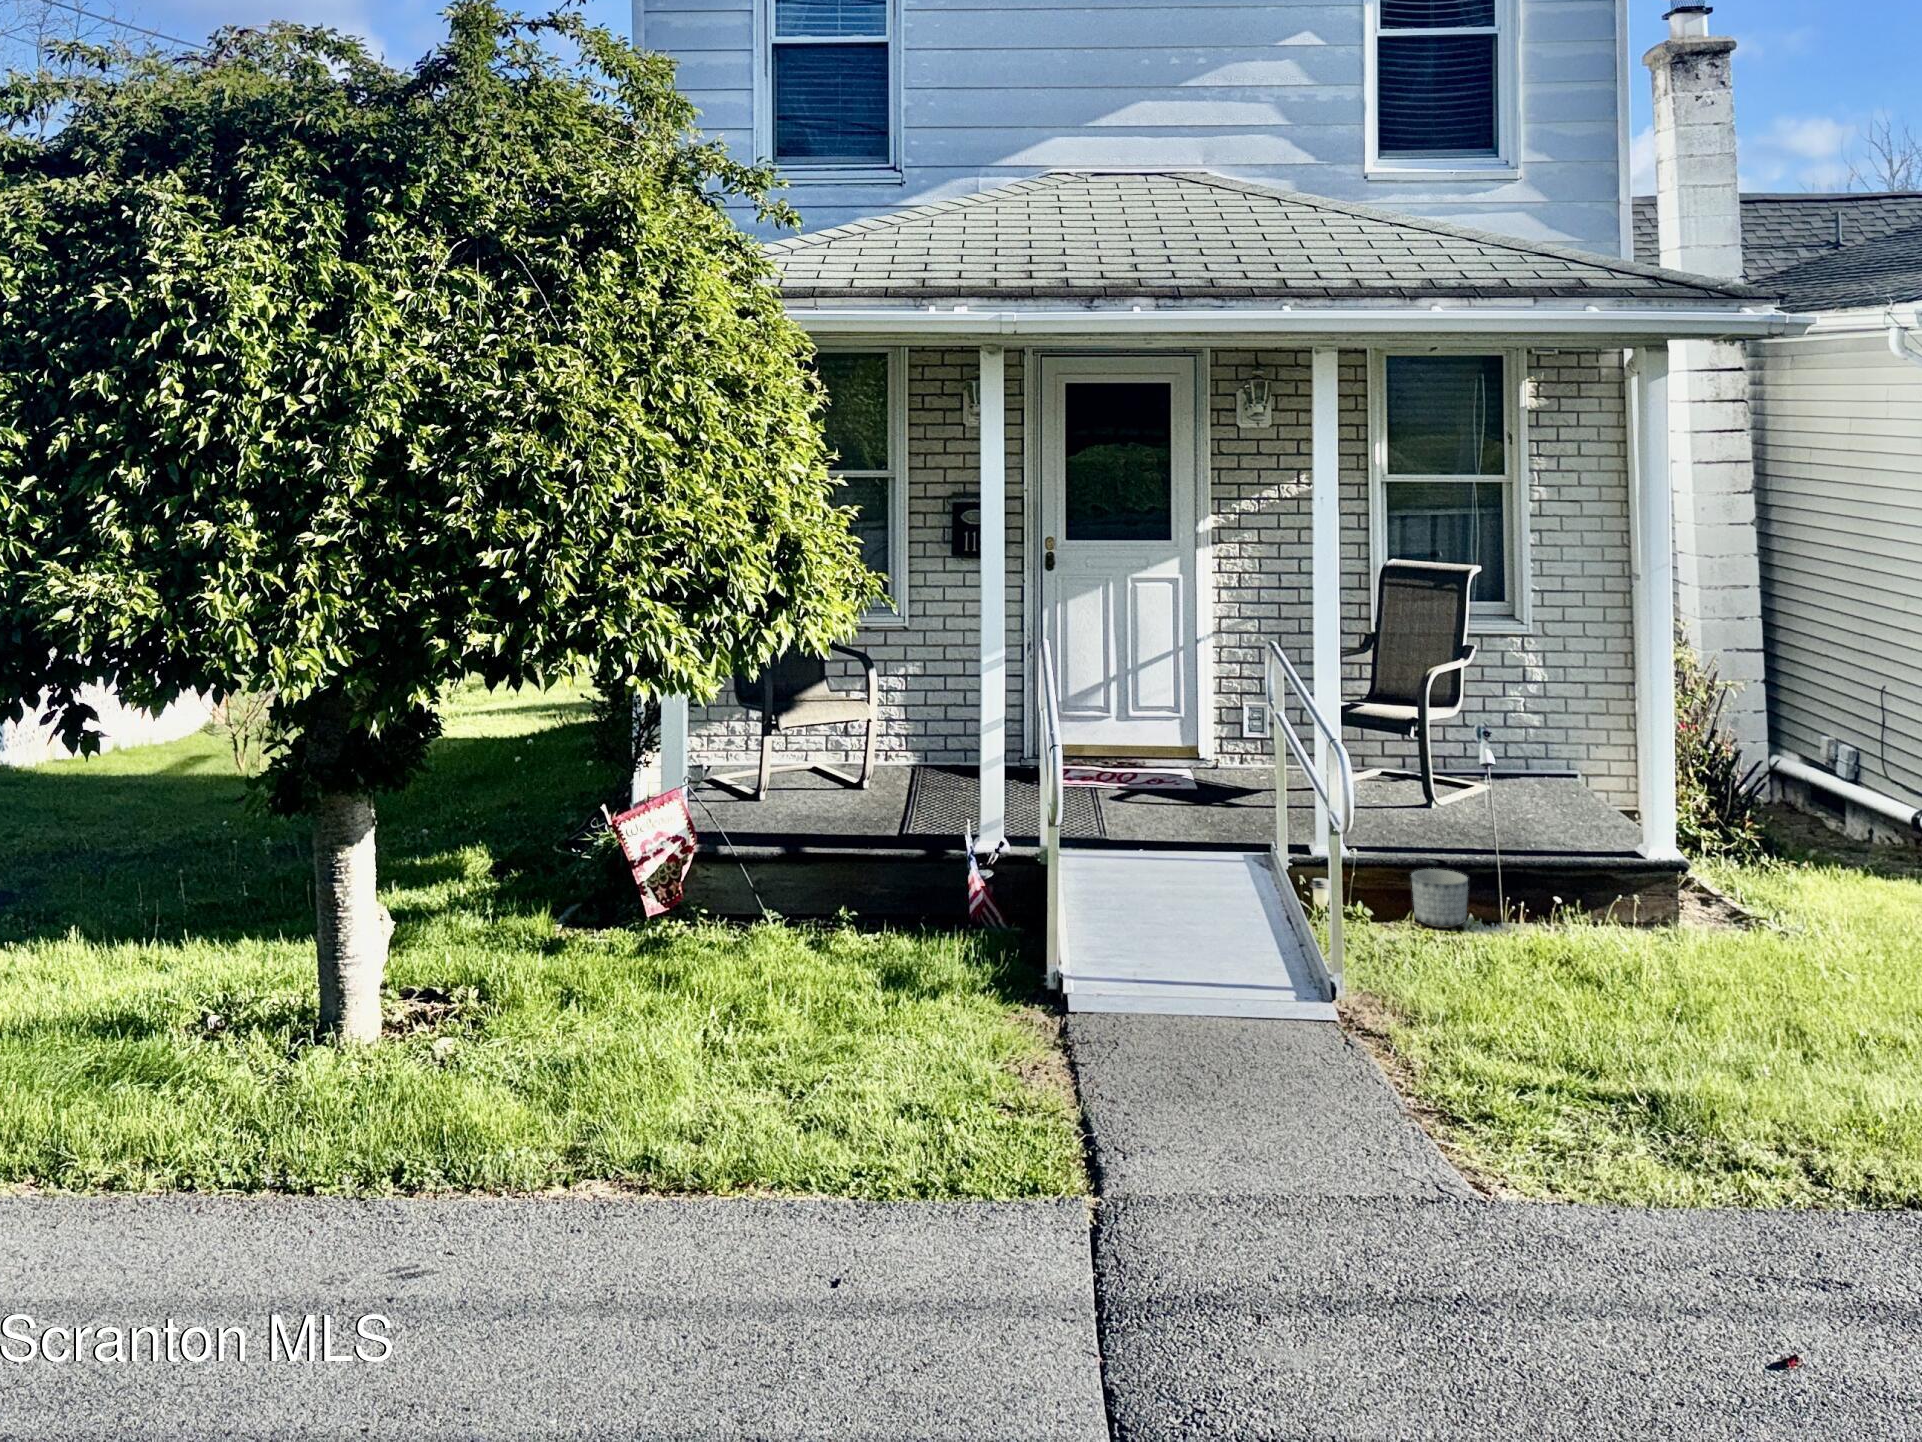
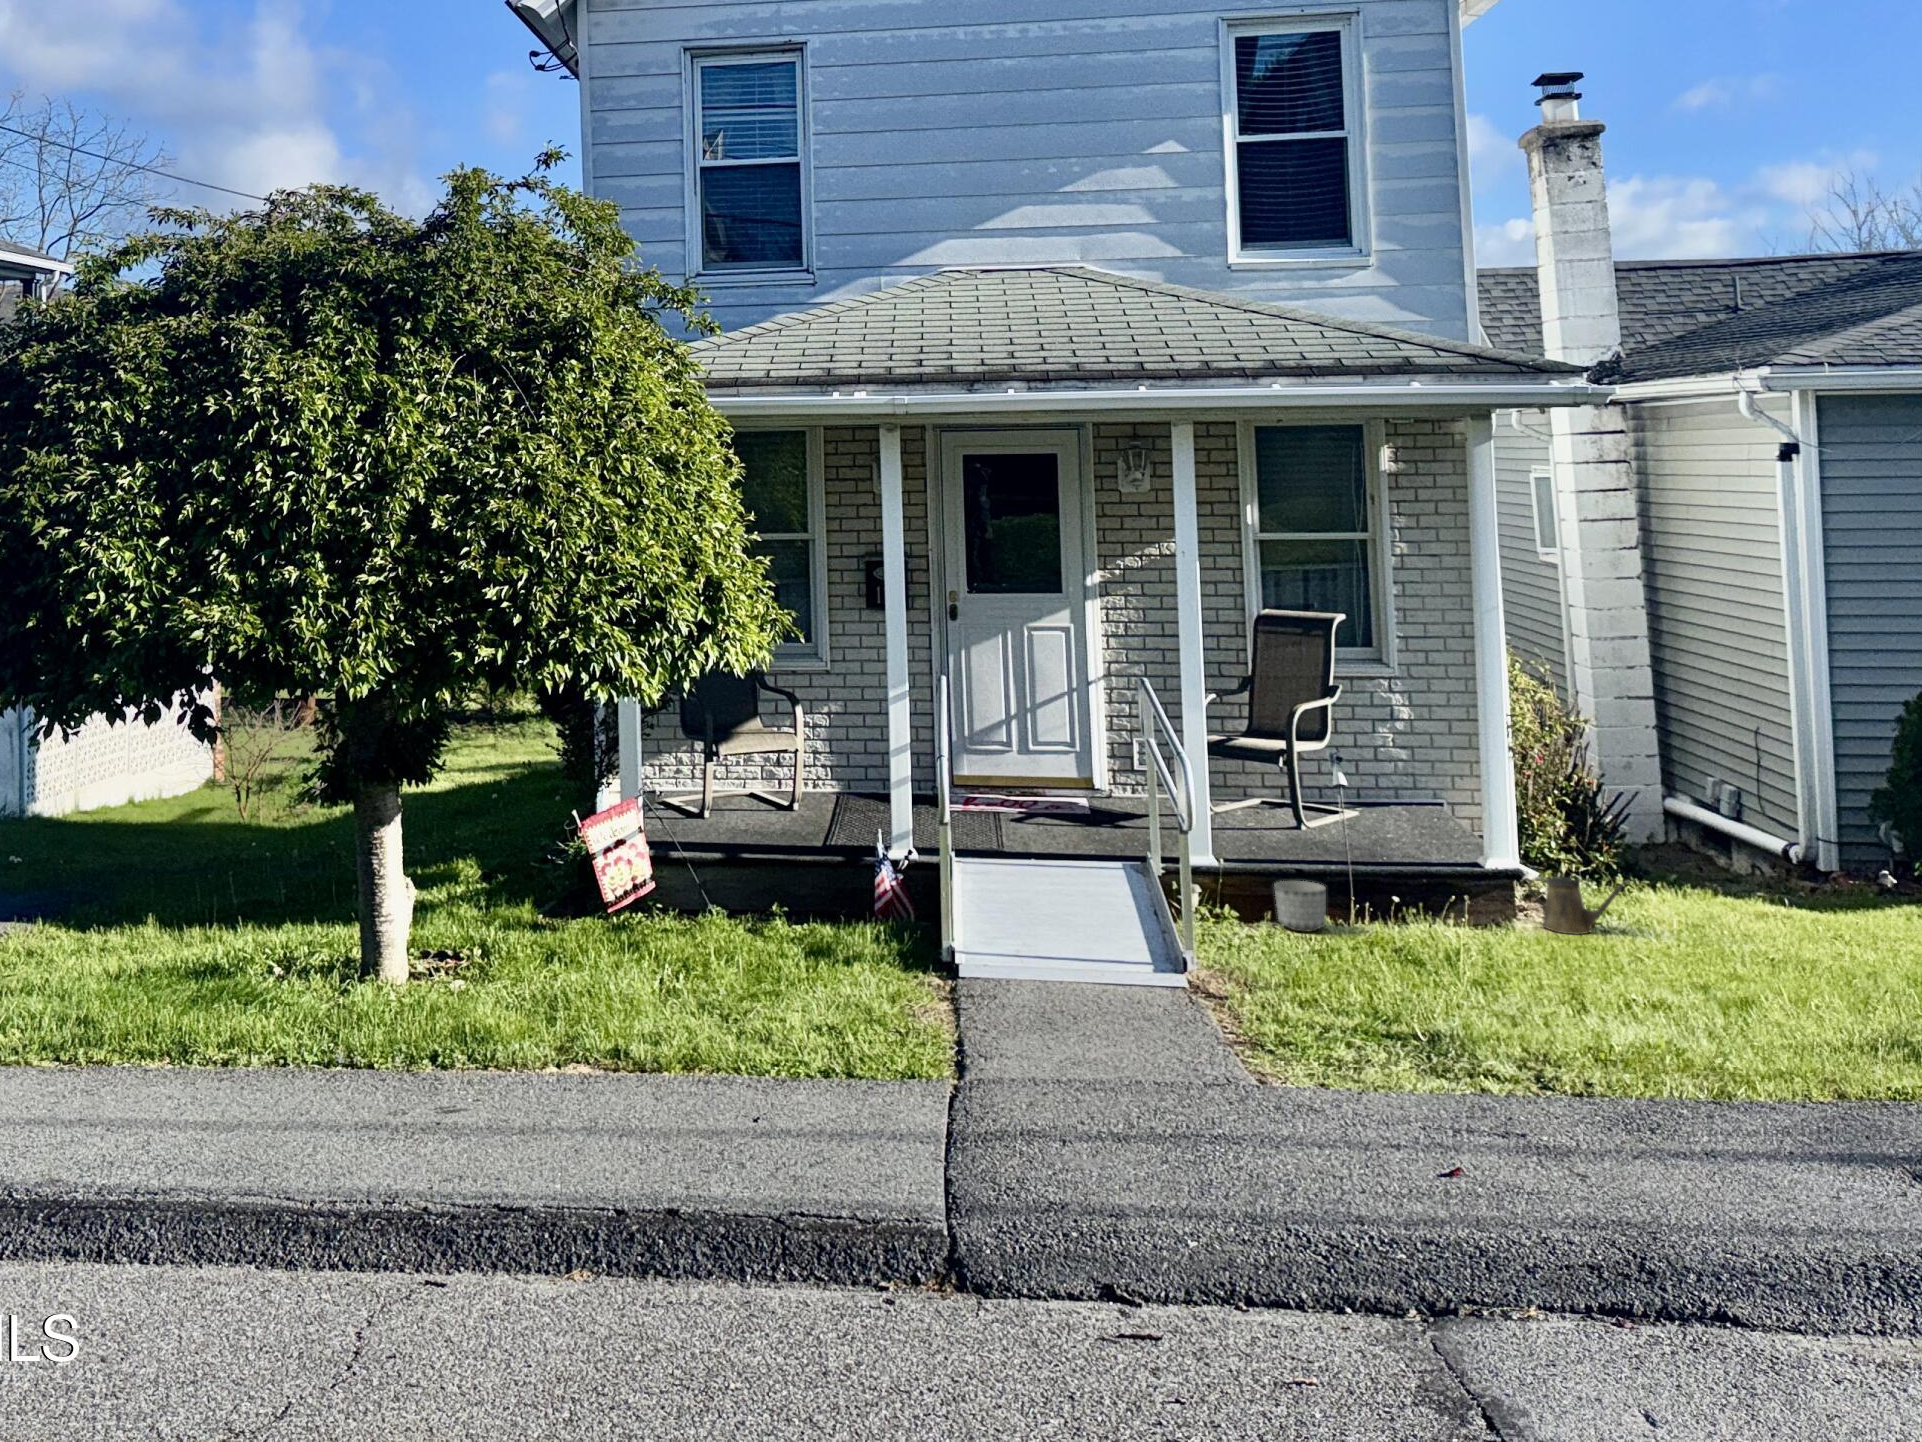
watering can: none [1676,859,1790,924] -> present [1528,876,1630,935]

